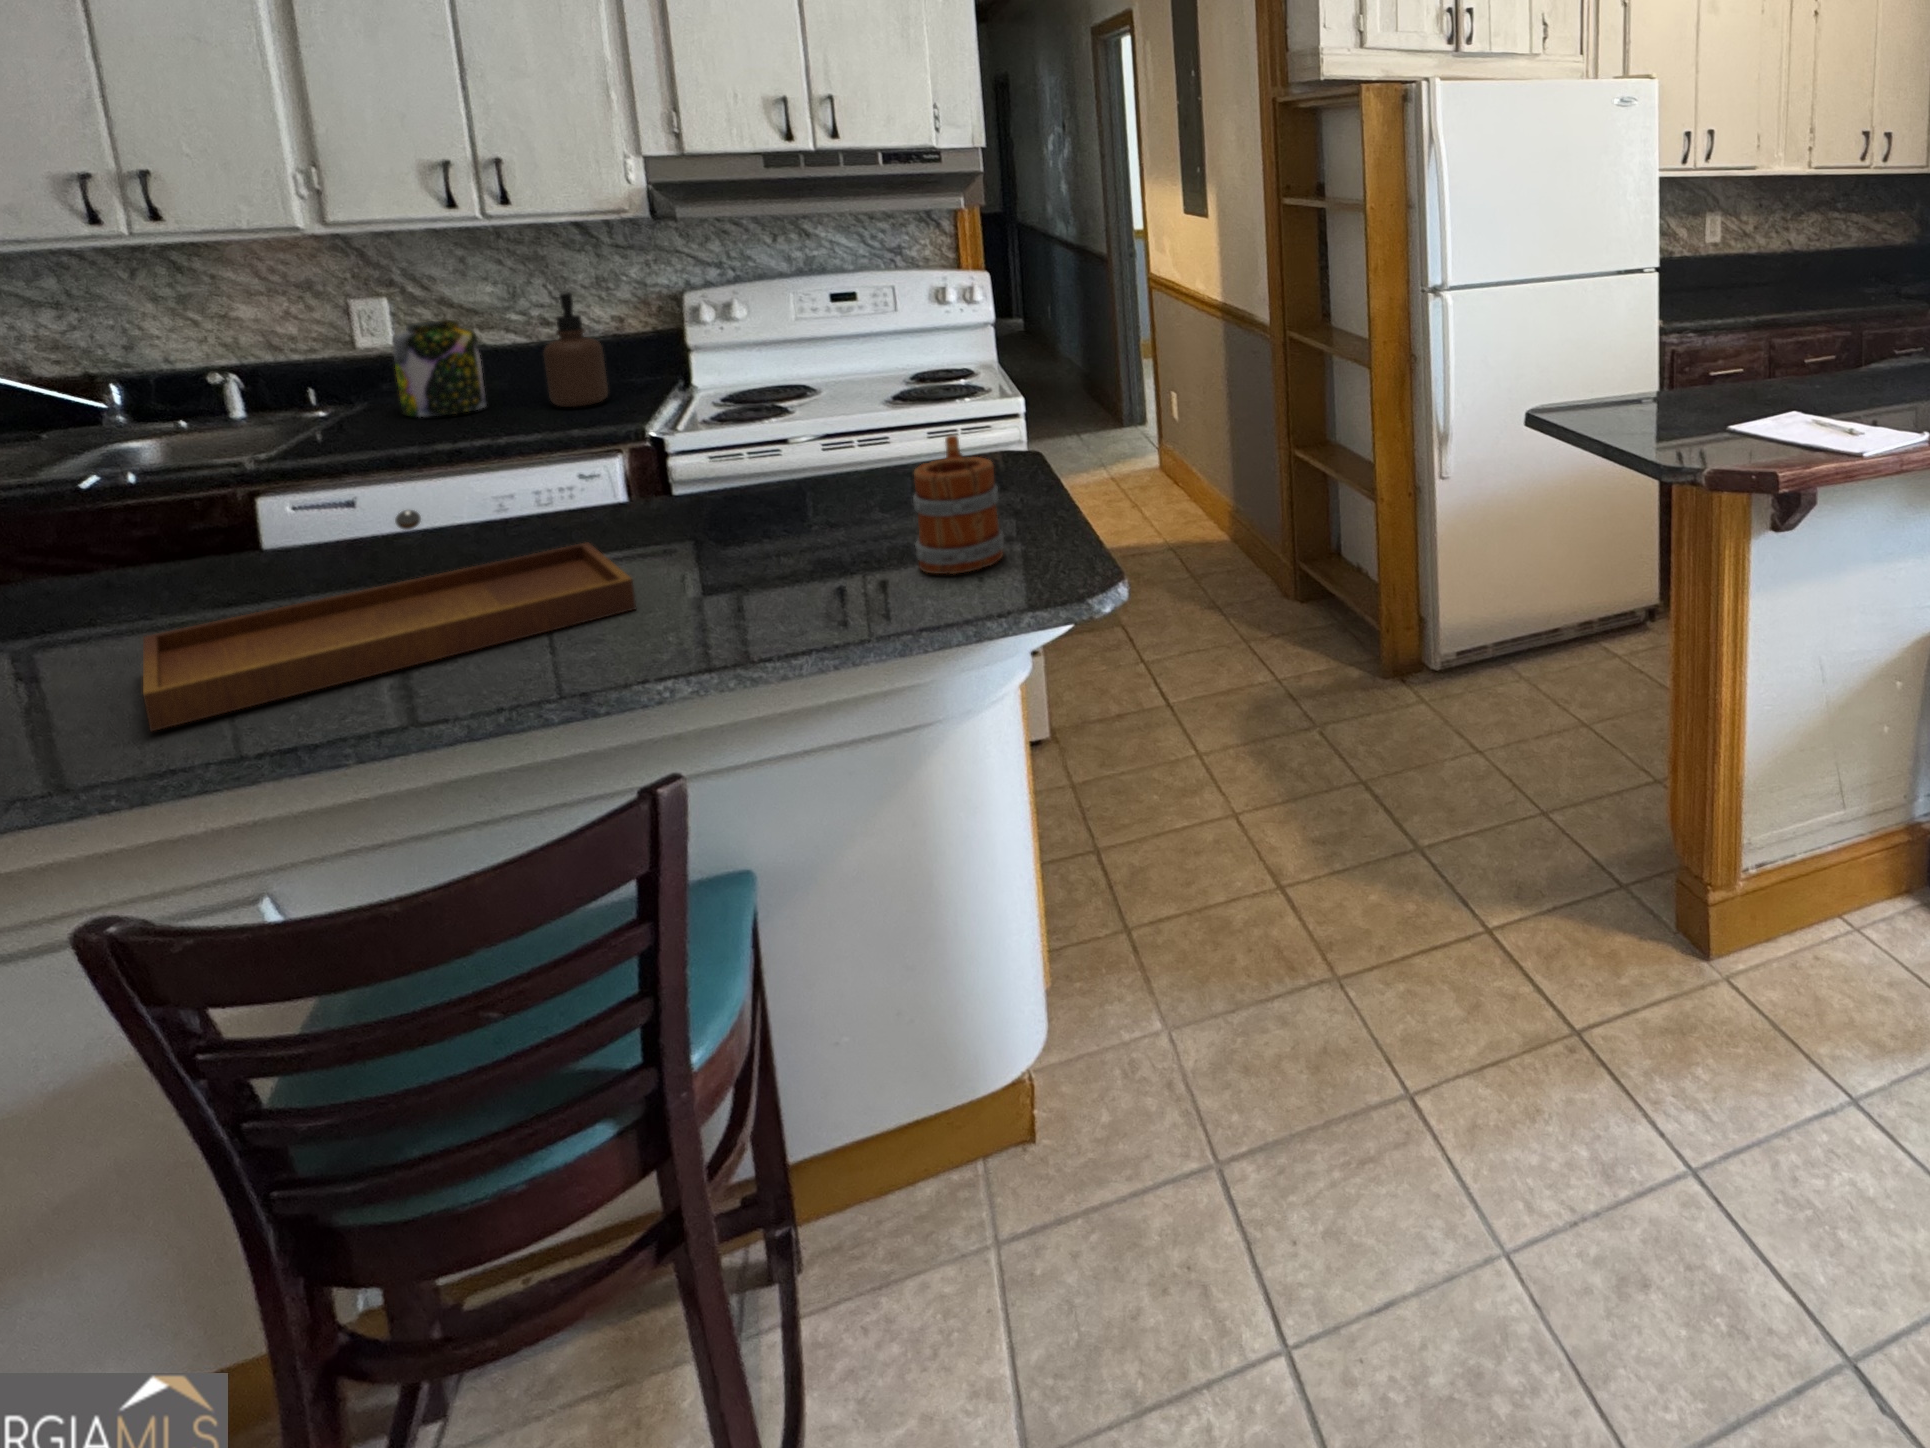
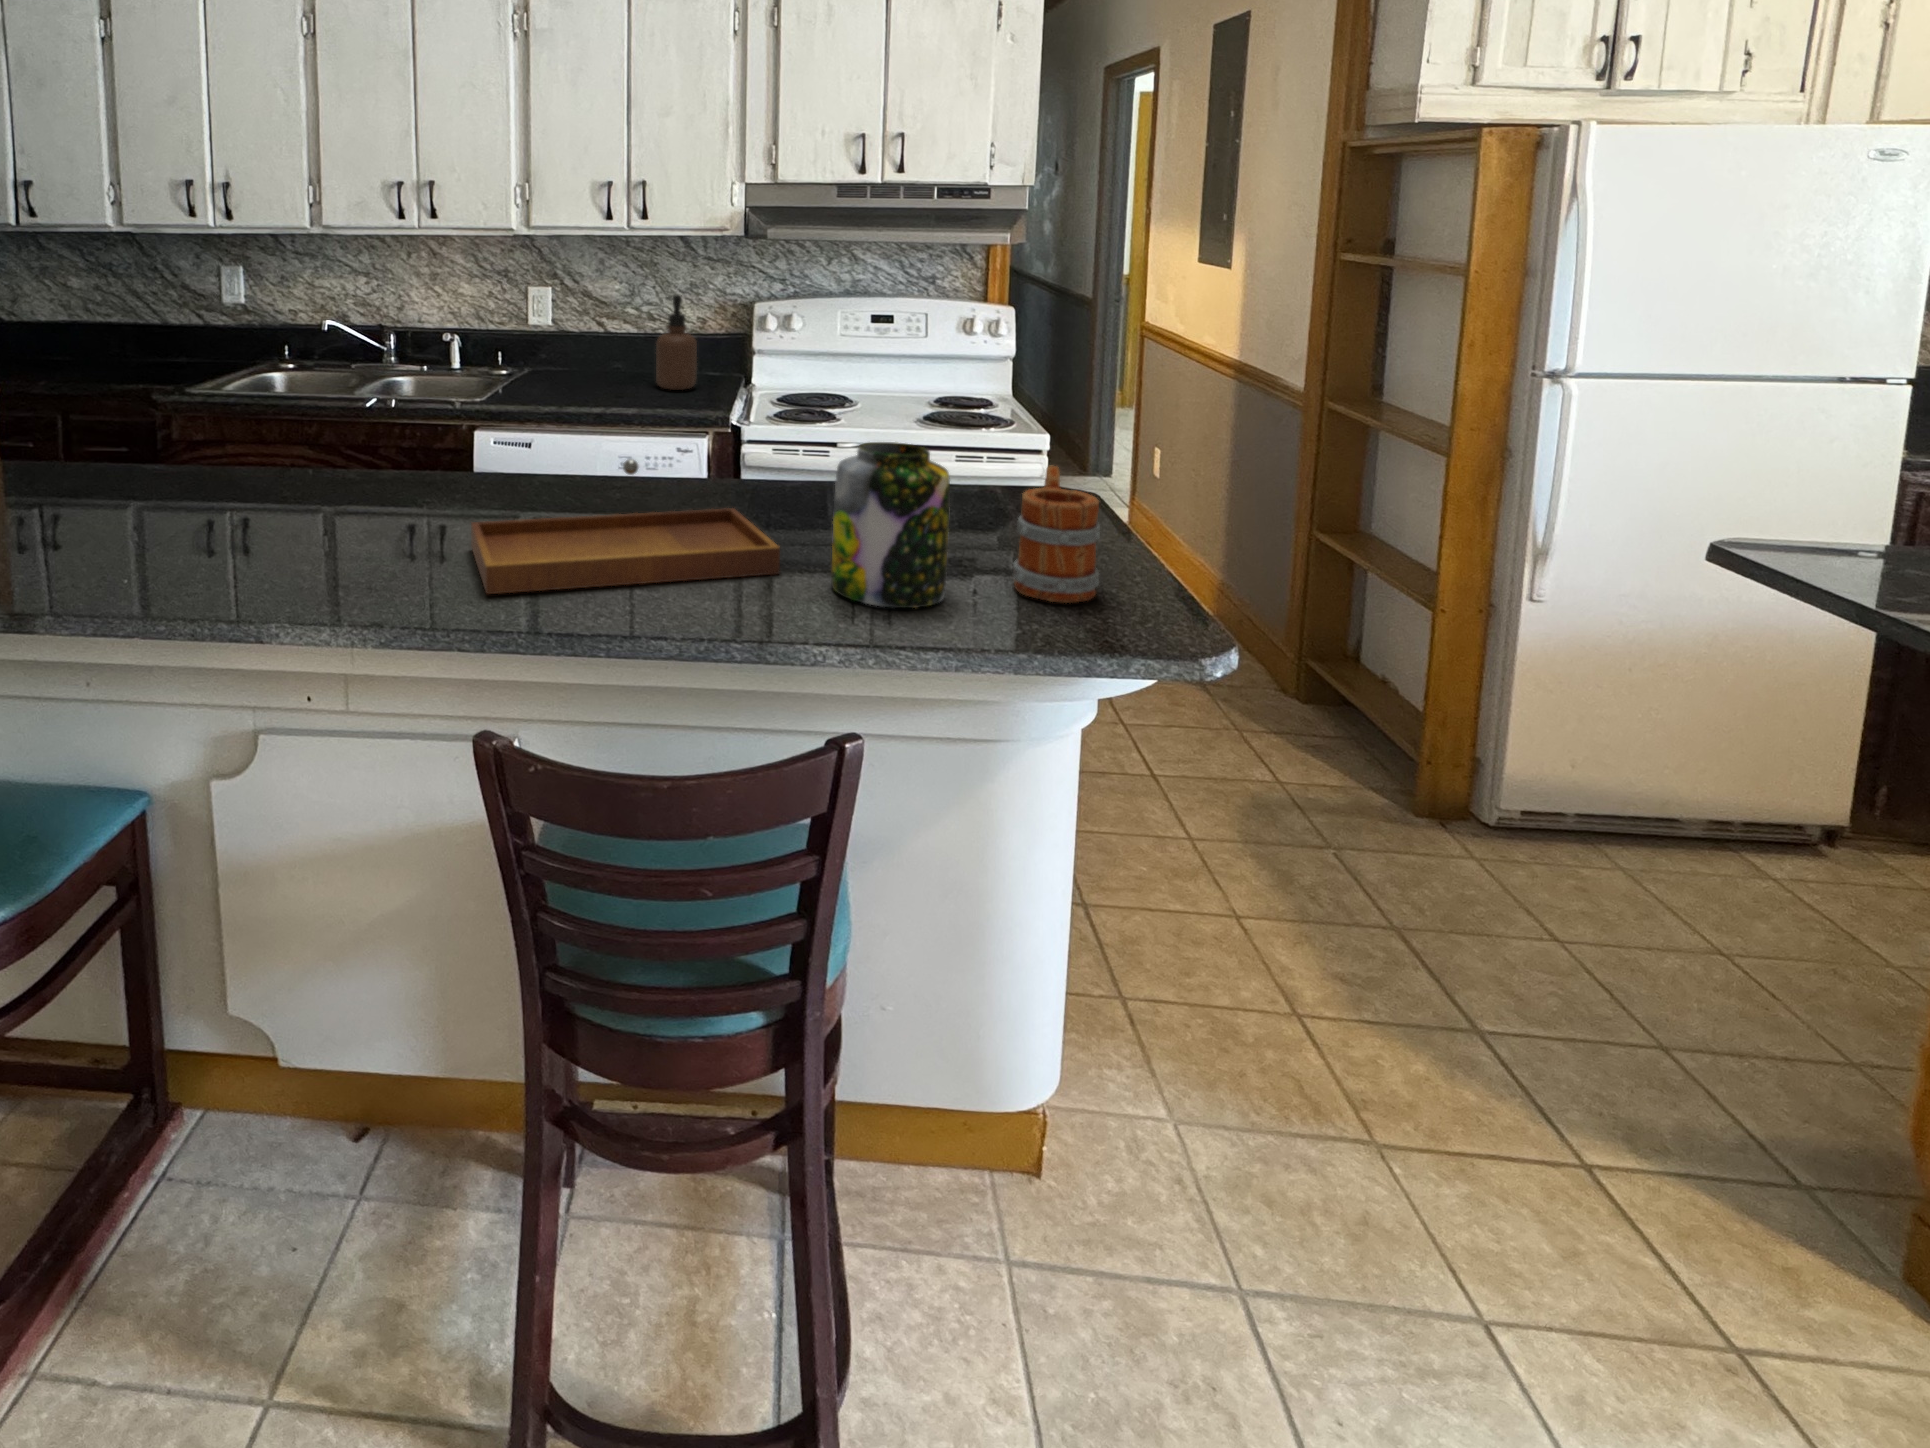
jar: present [392,320,487,417] -> present [831,442,950,608]

